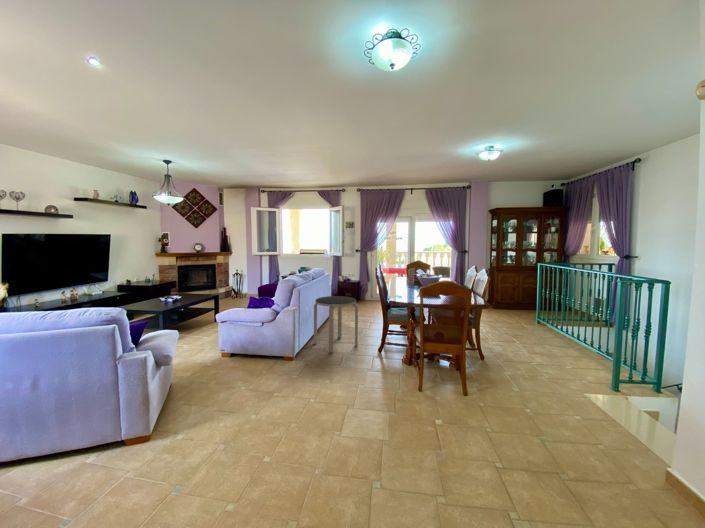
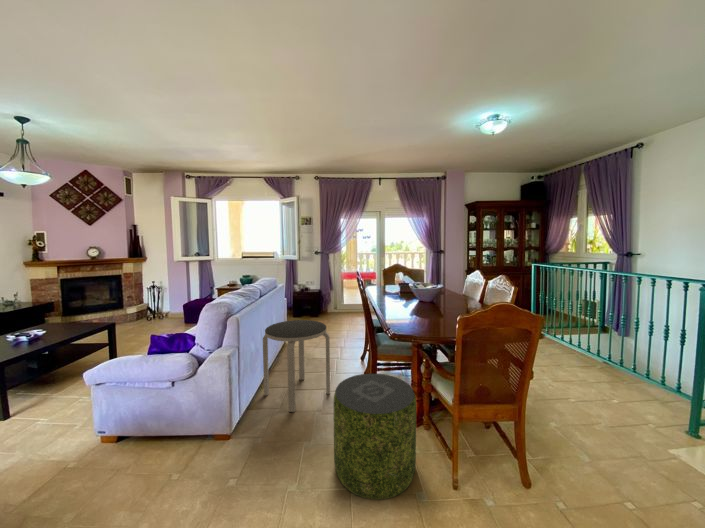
pouf: none [353,326,403,390] -> present [333,373,416,500]

